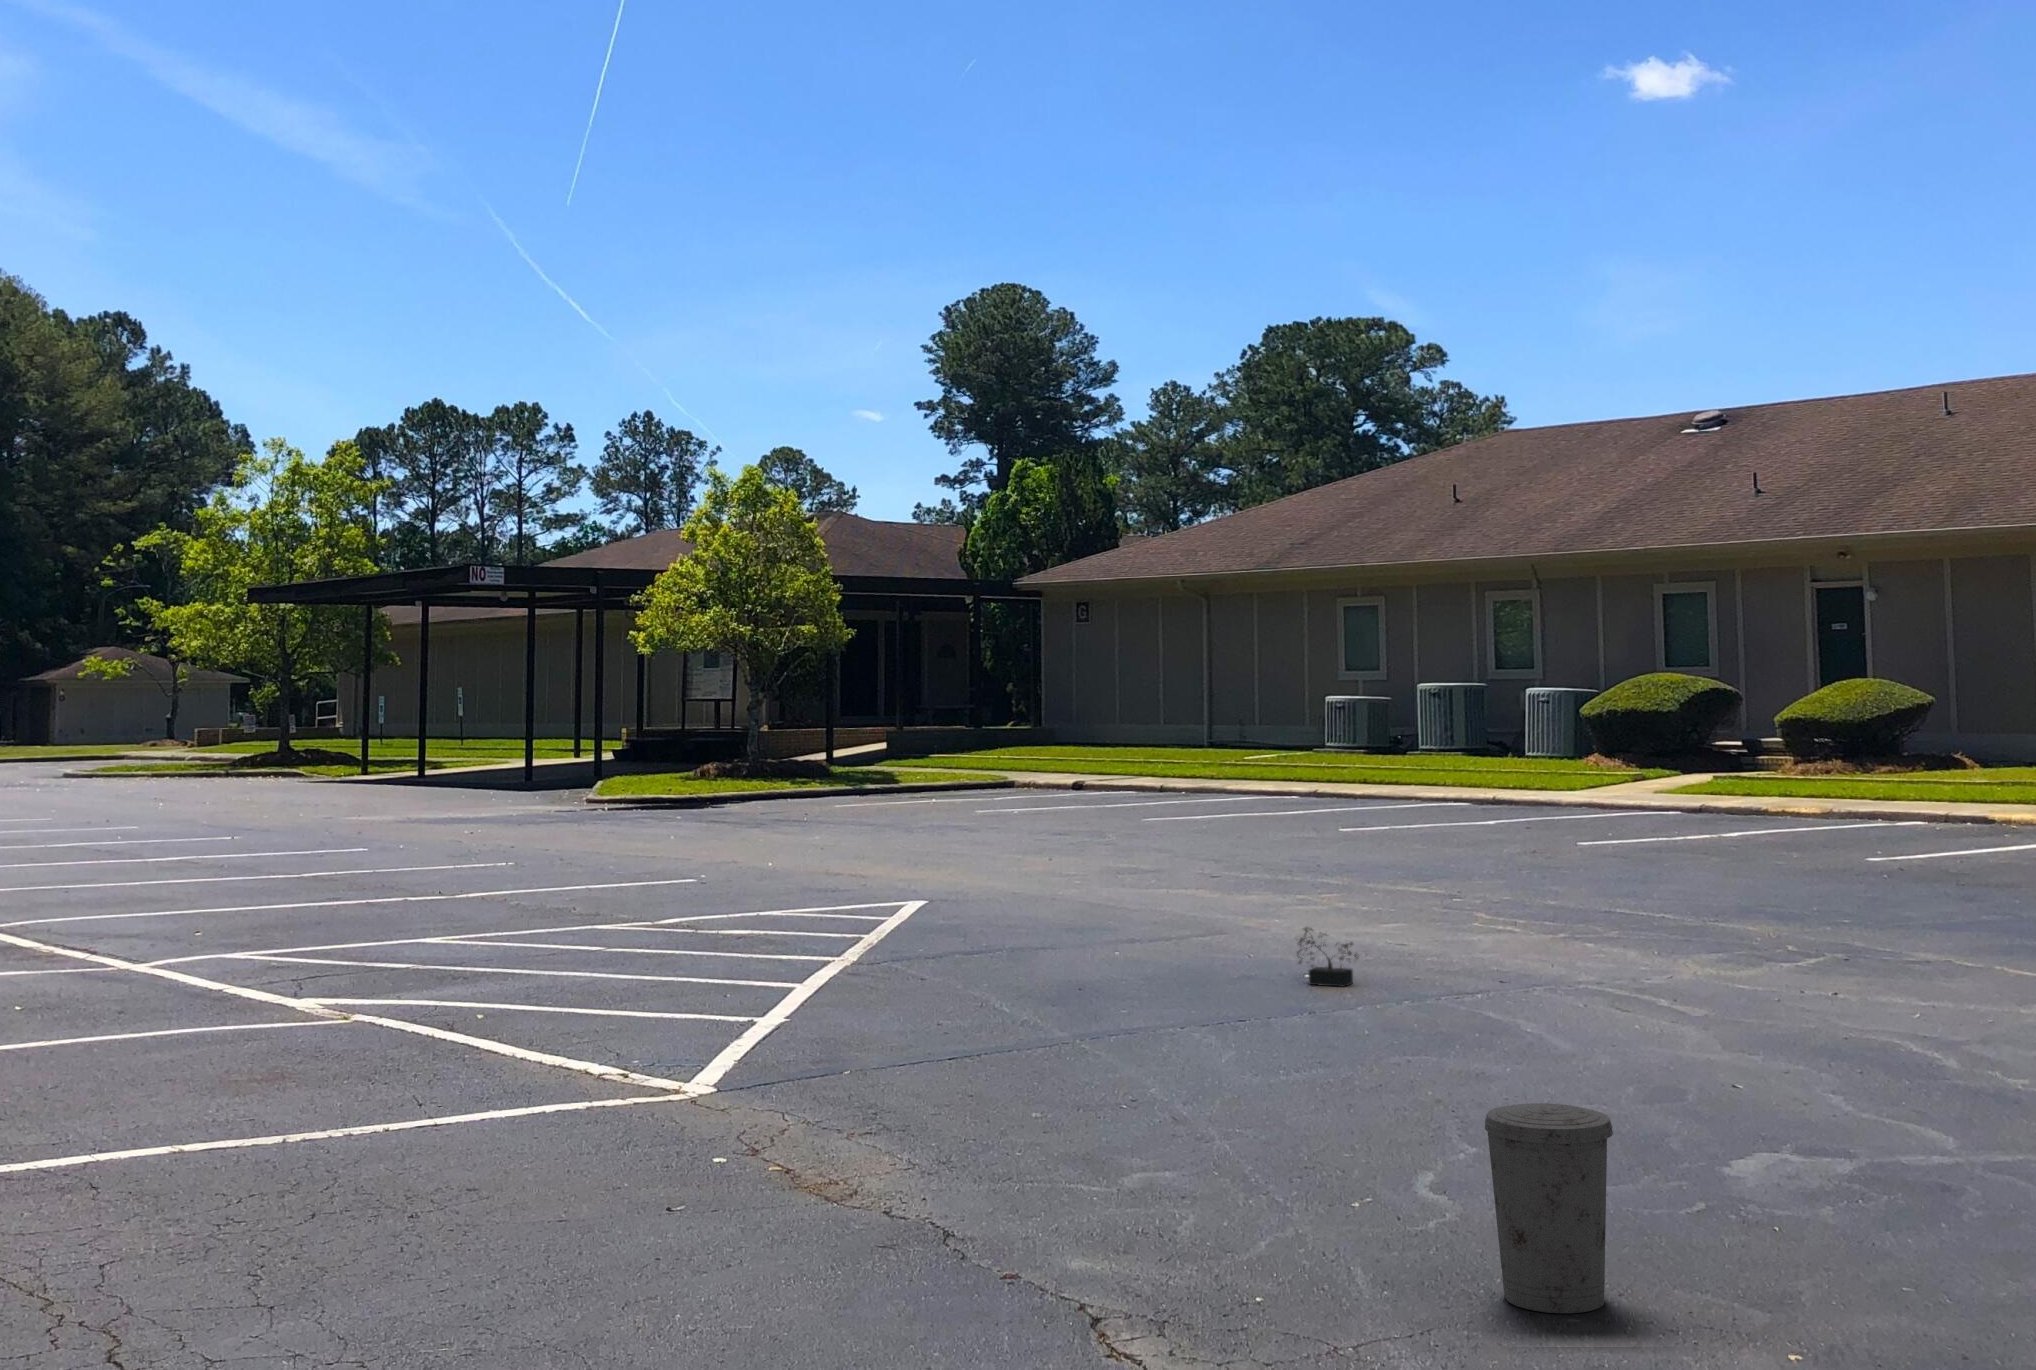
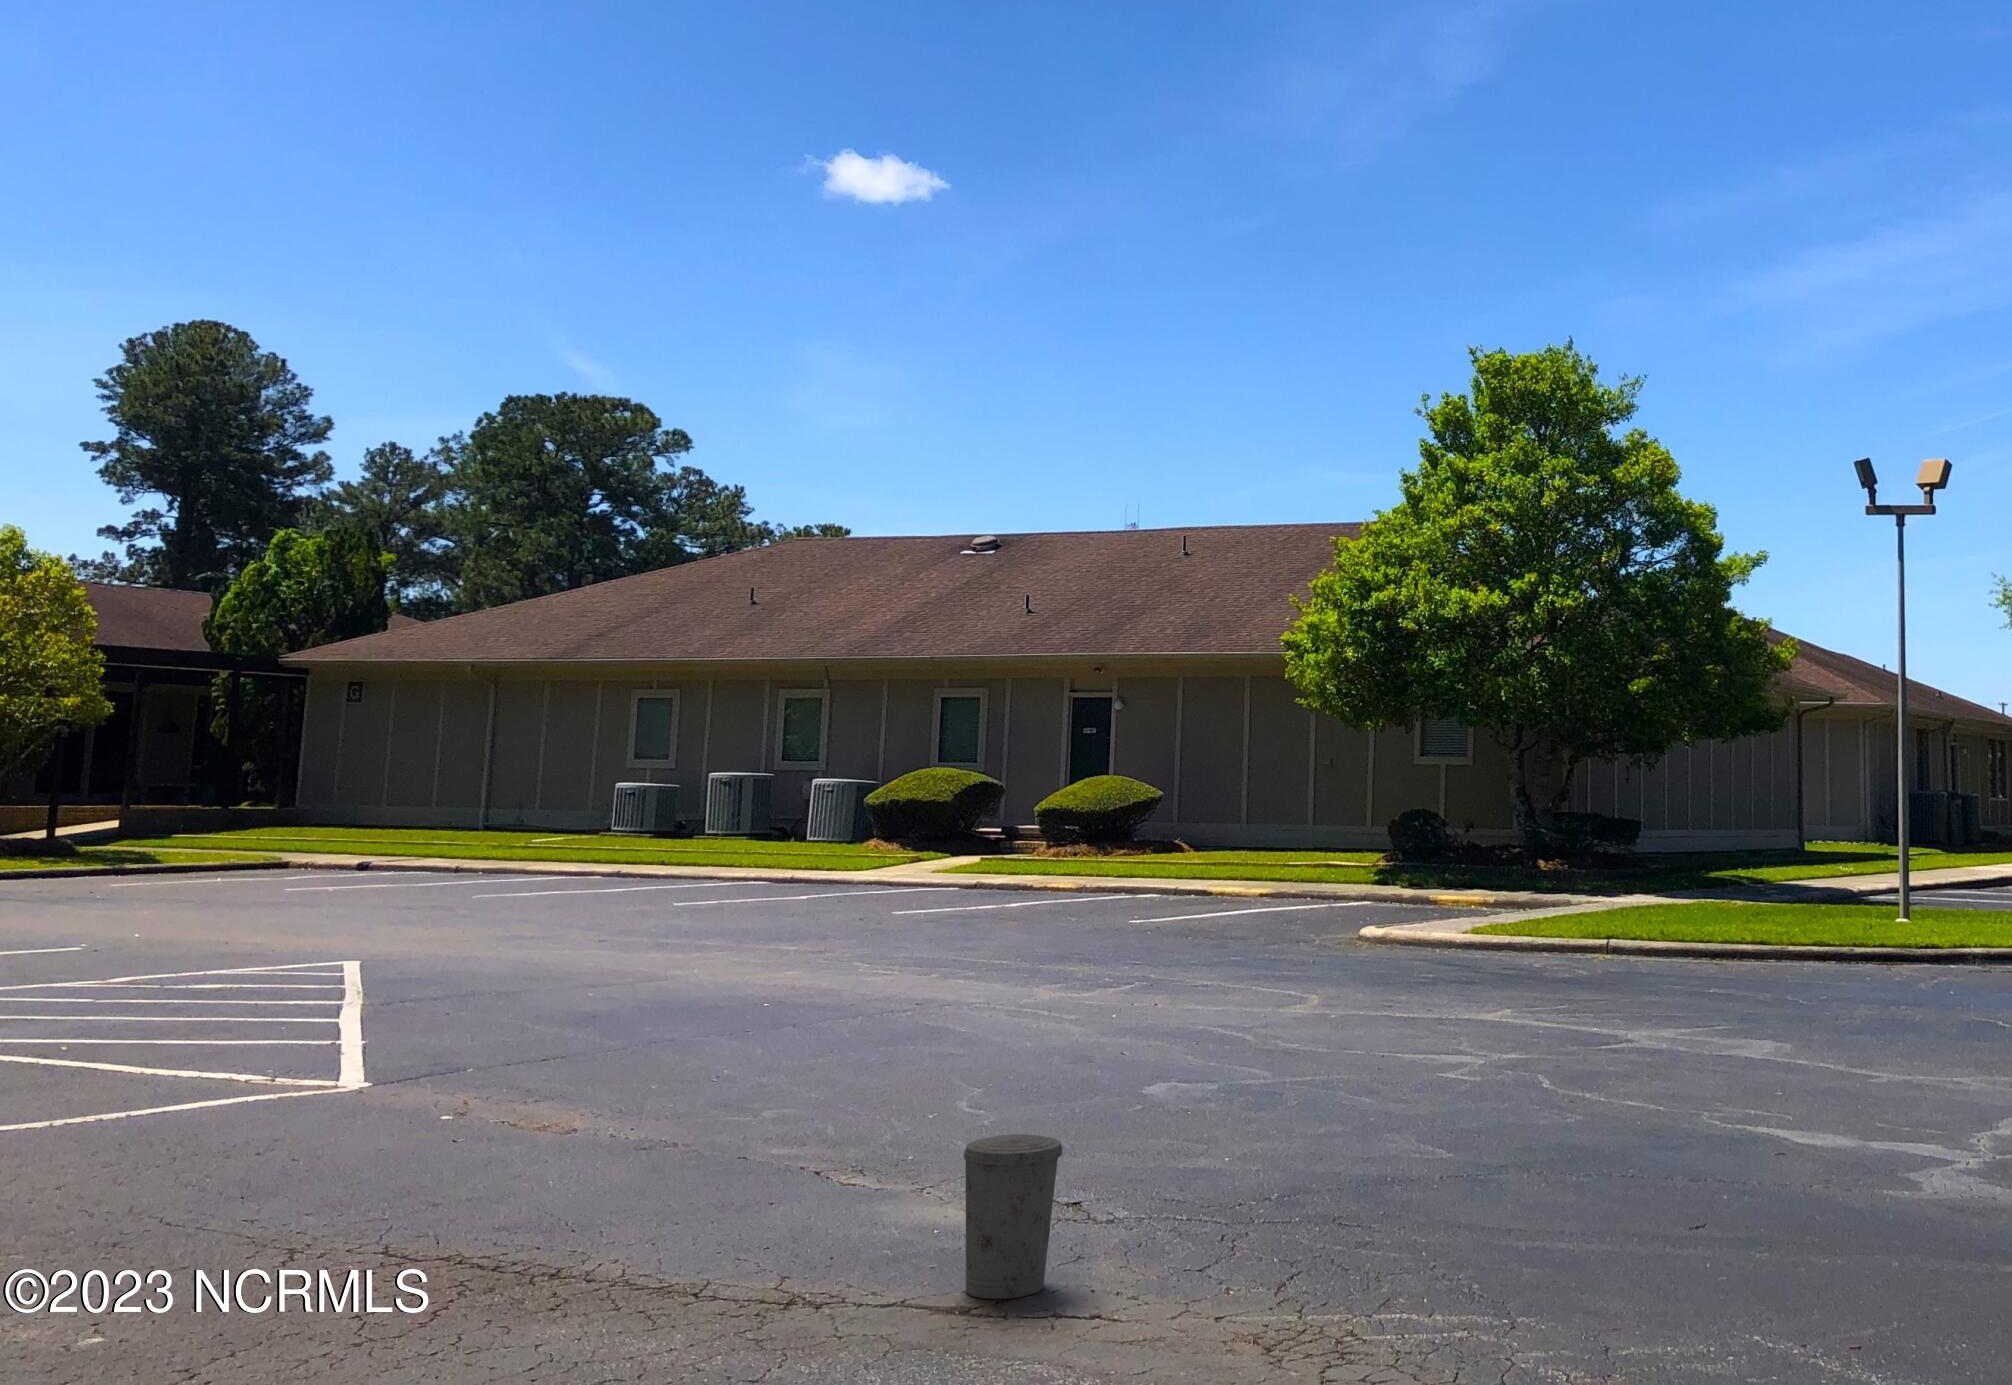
decorative plant: present [1297,928,1359,987] -> none [680,1009,741,1063]

